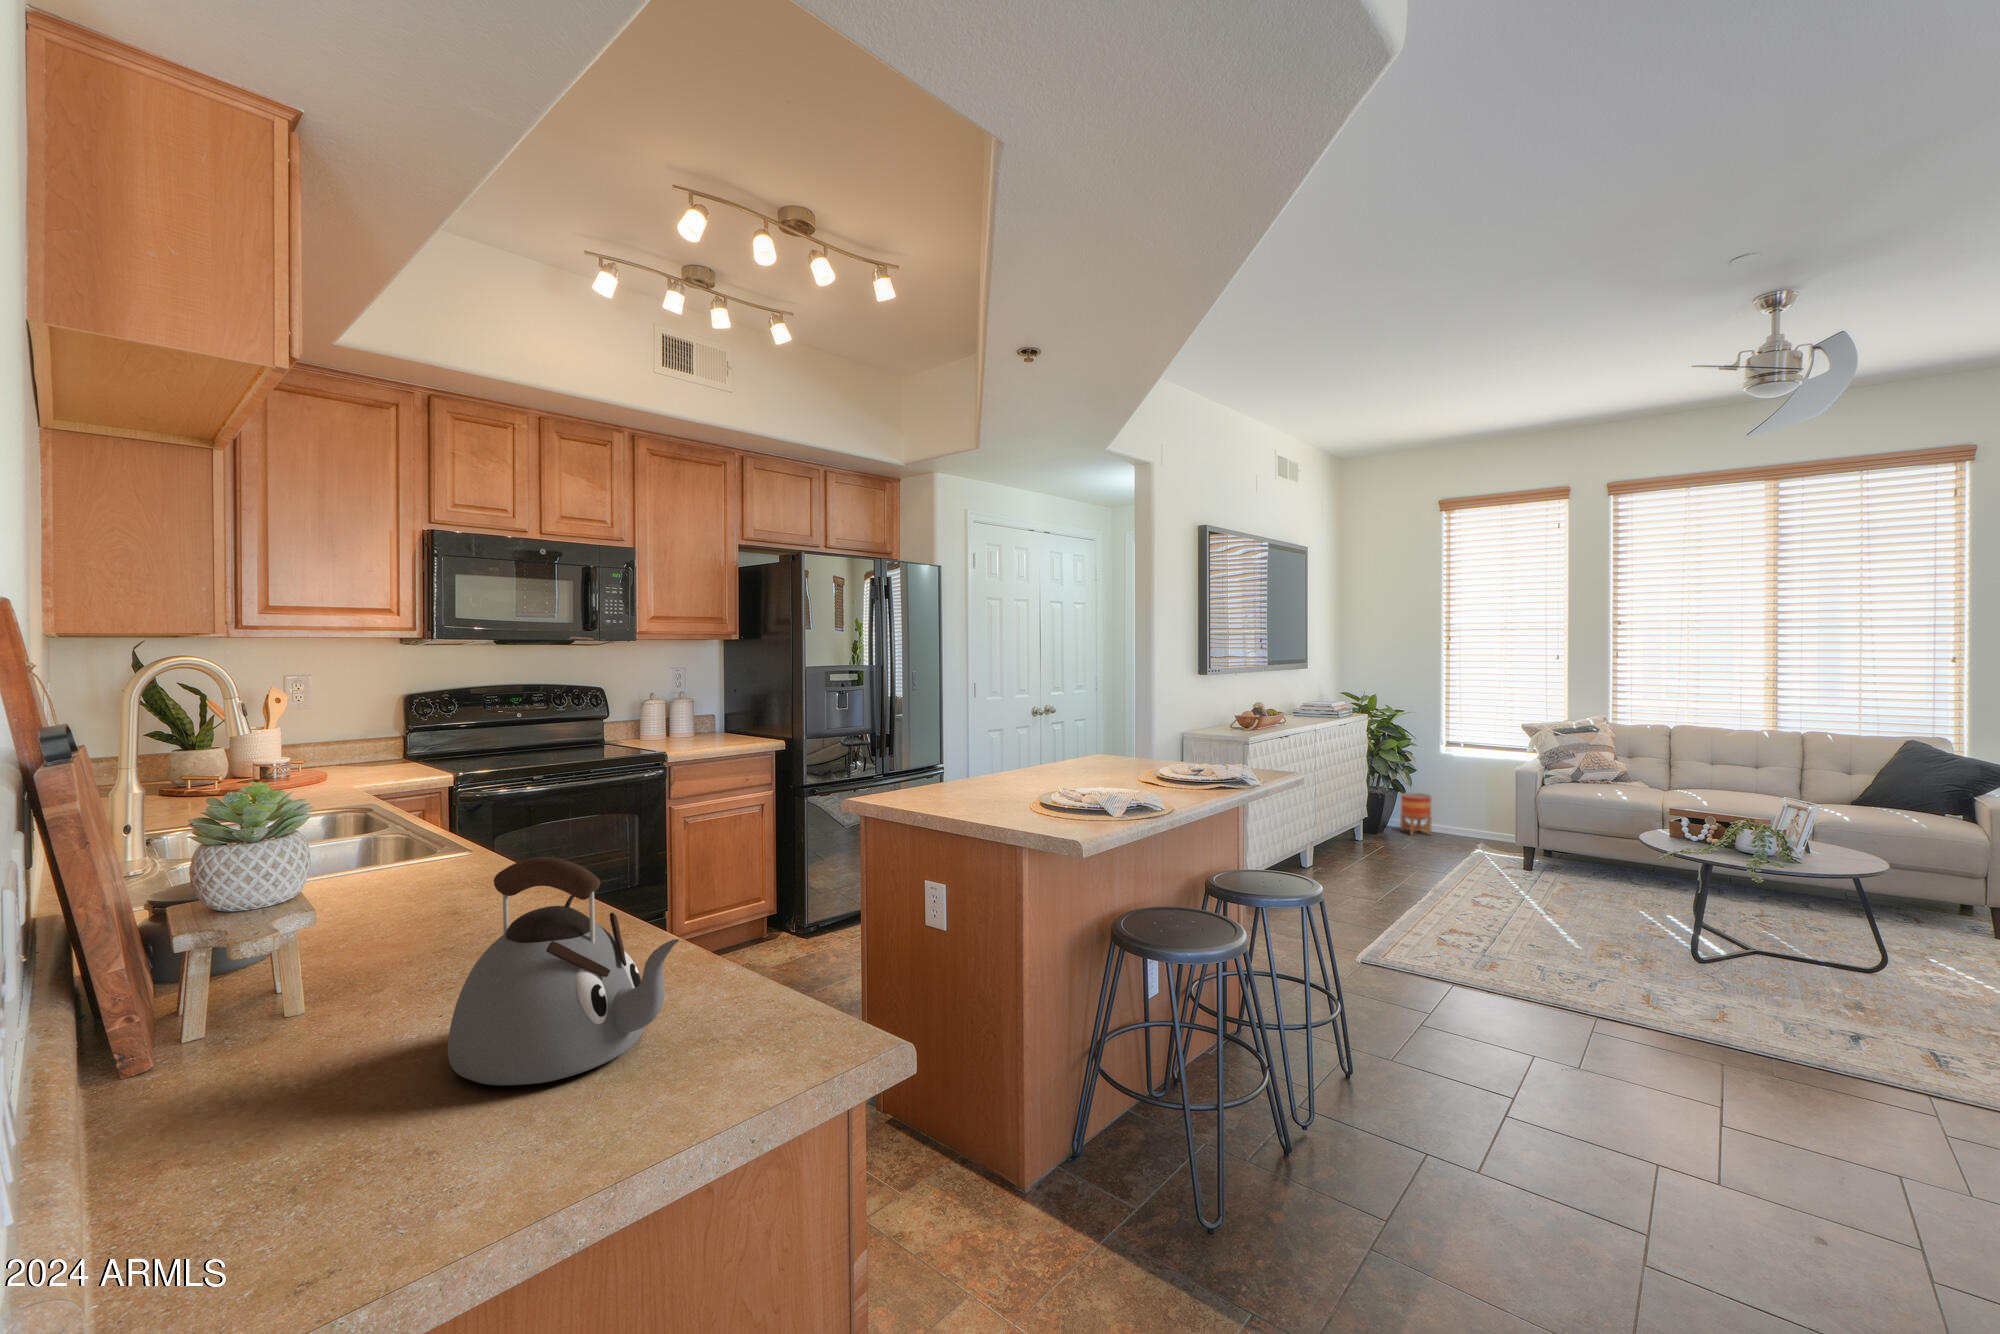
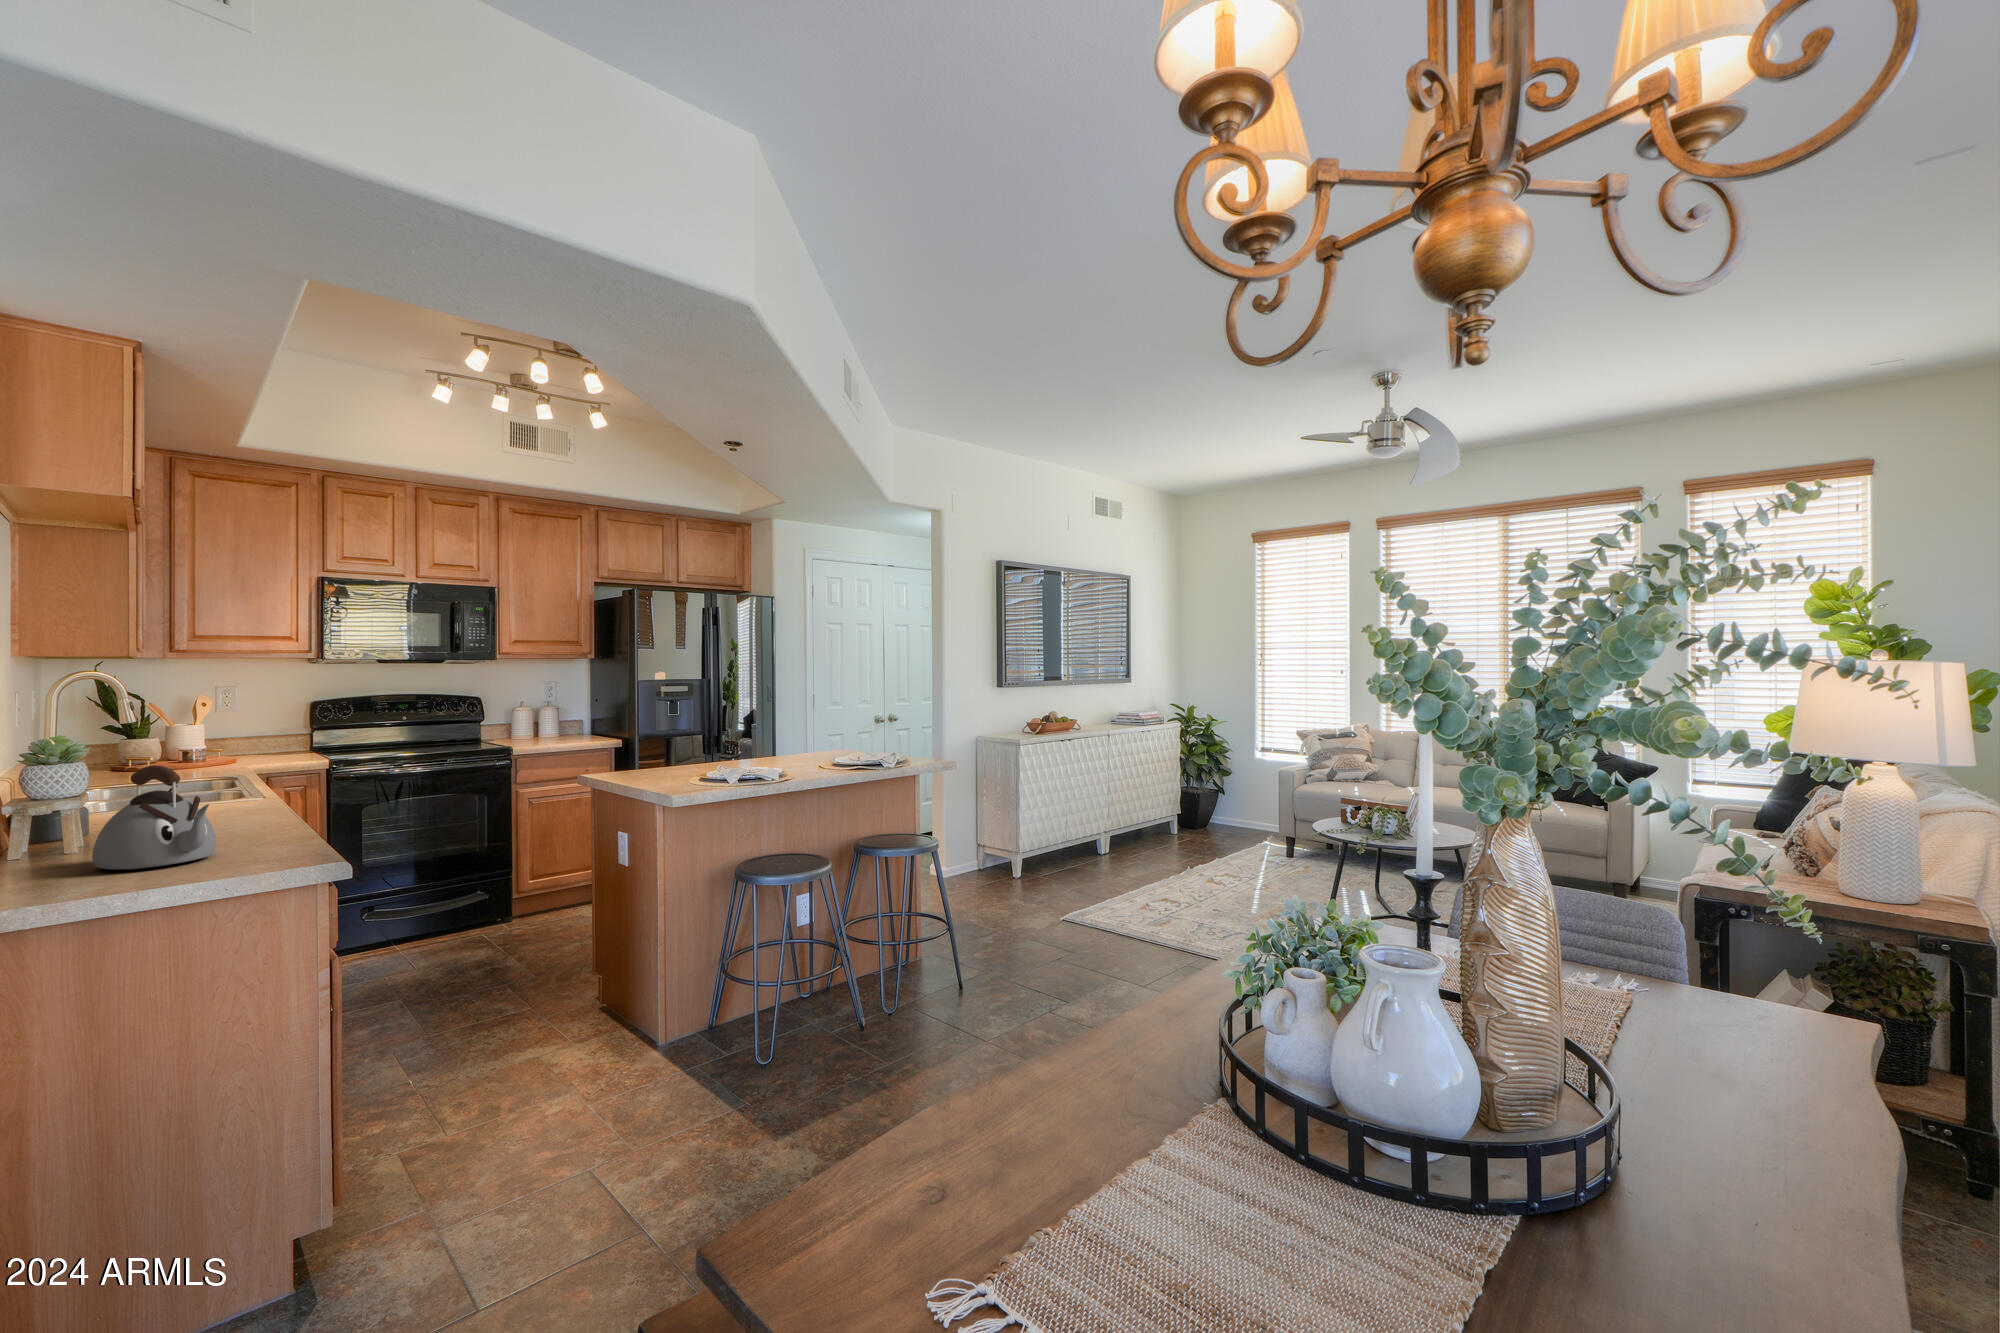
planter: present [1401,793,1431,835] -> none [1223,793,1248,831]

